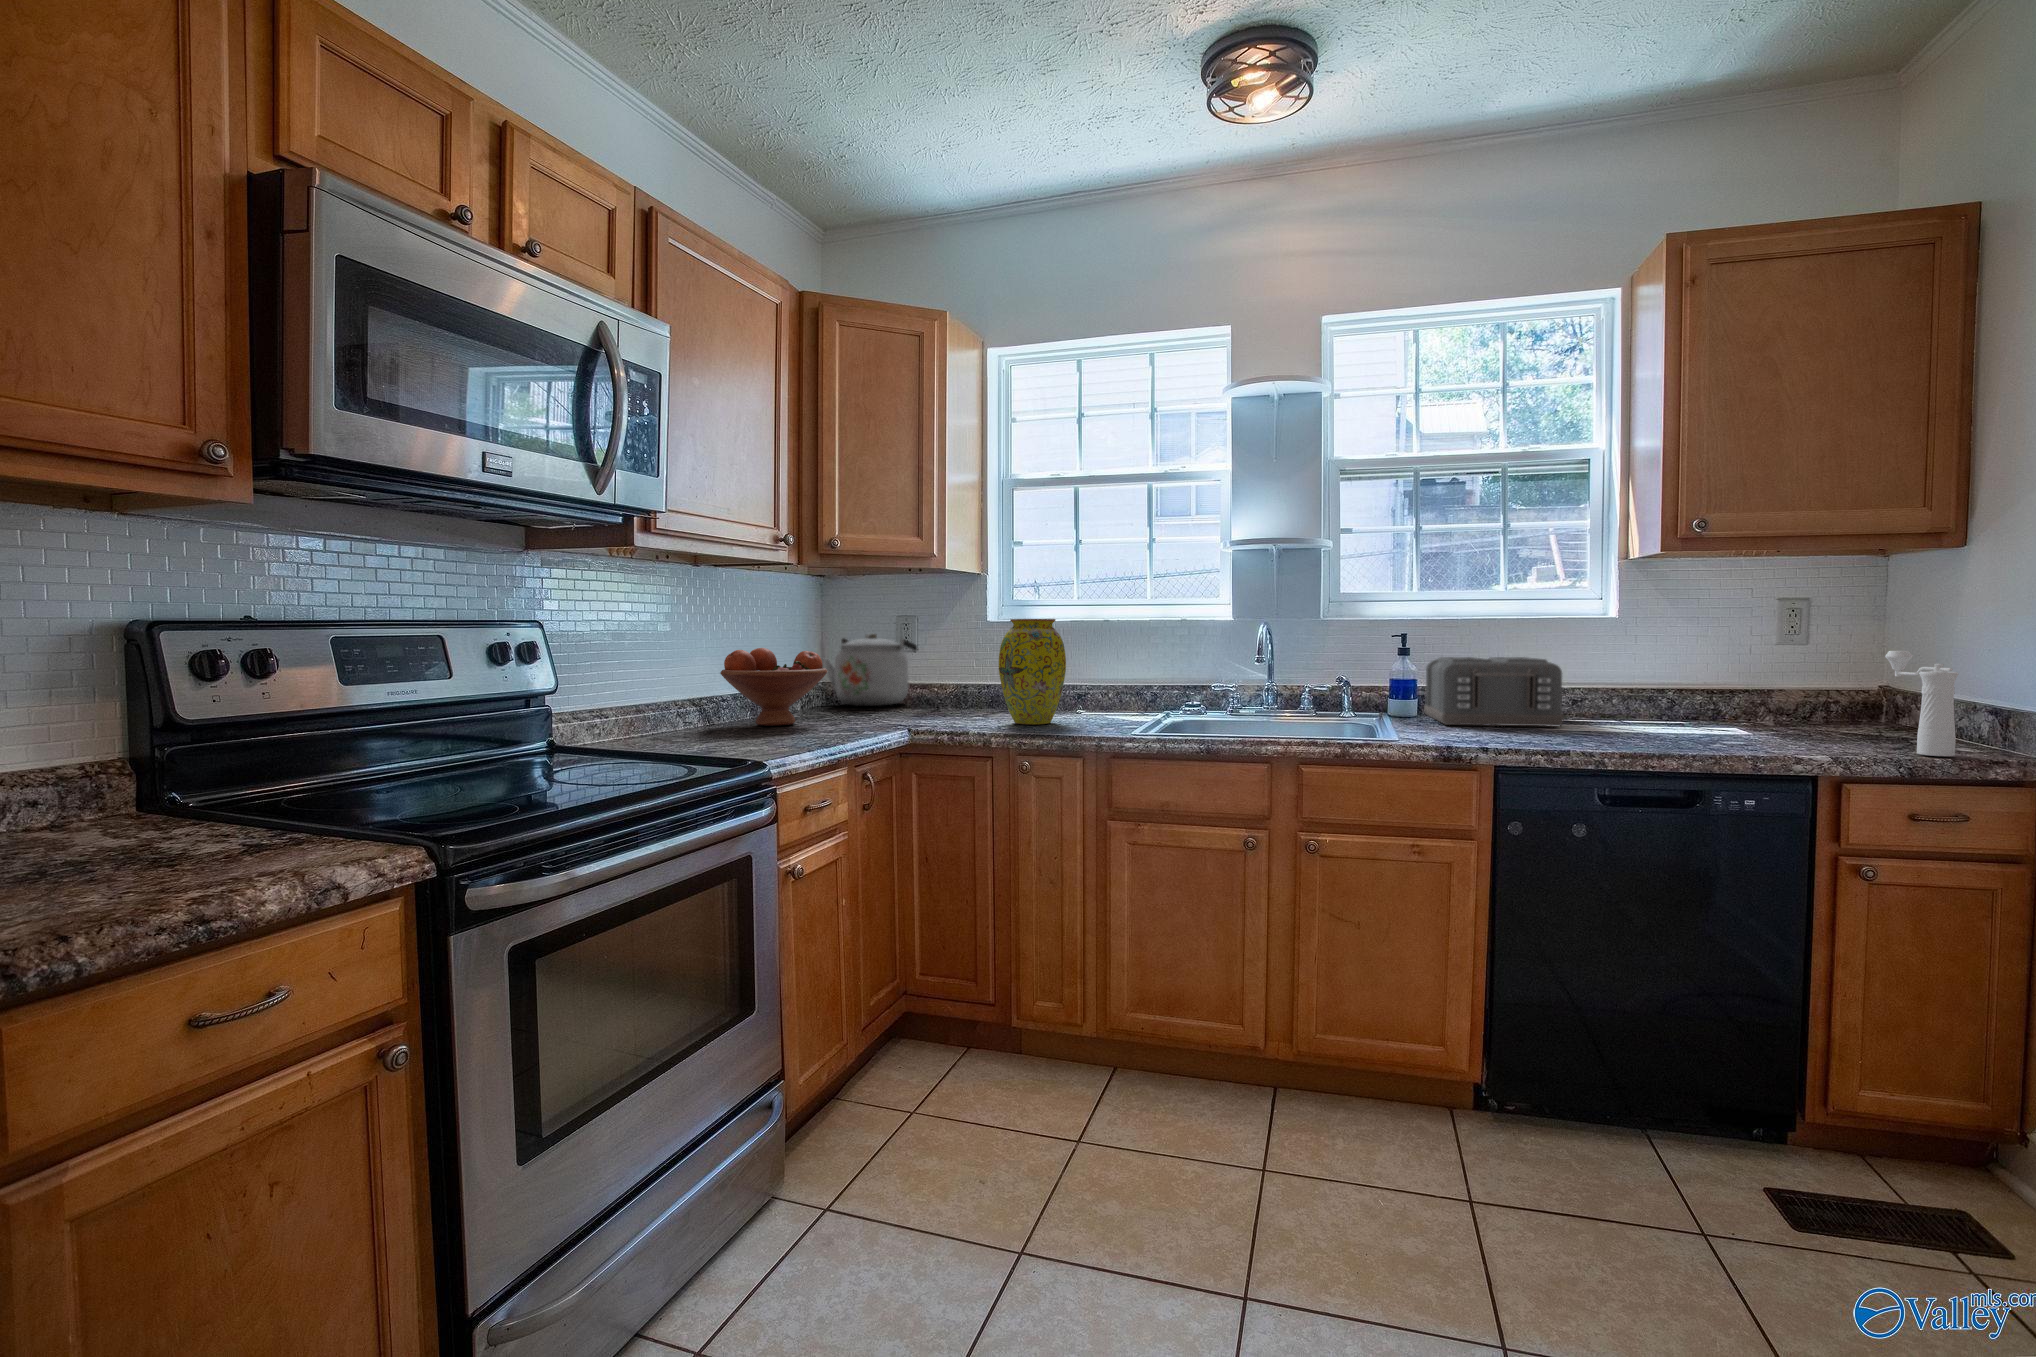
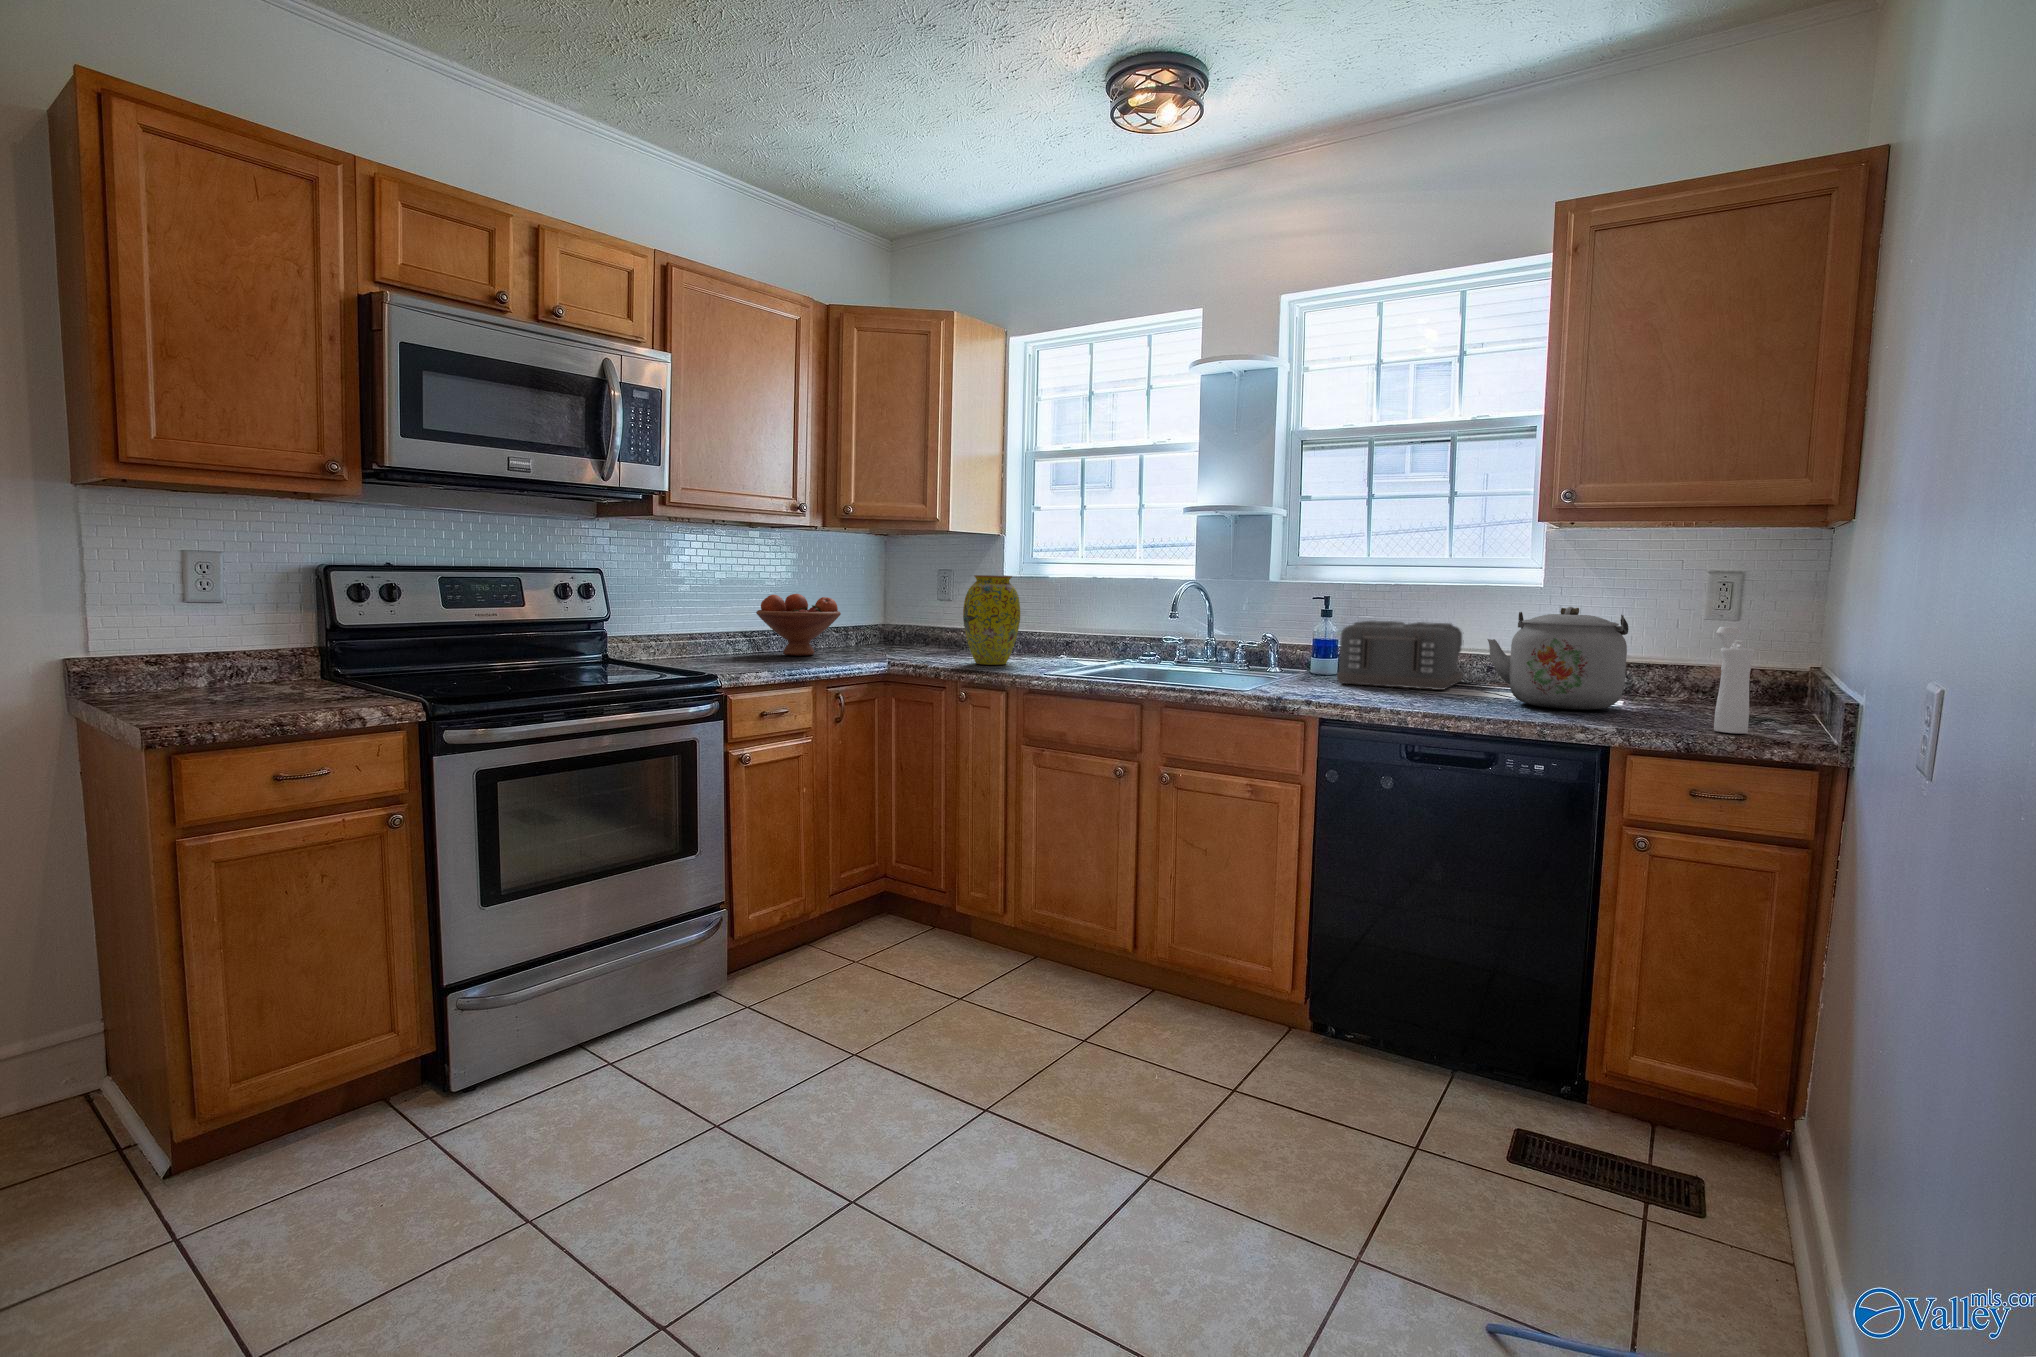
kettle: present [824,633,918,706] -> present [1487,607,1629,709]

